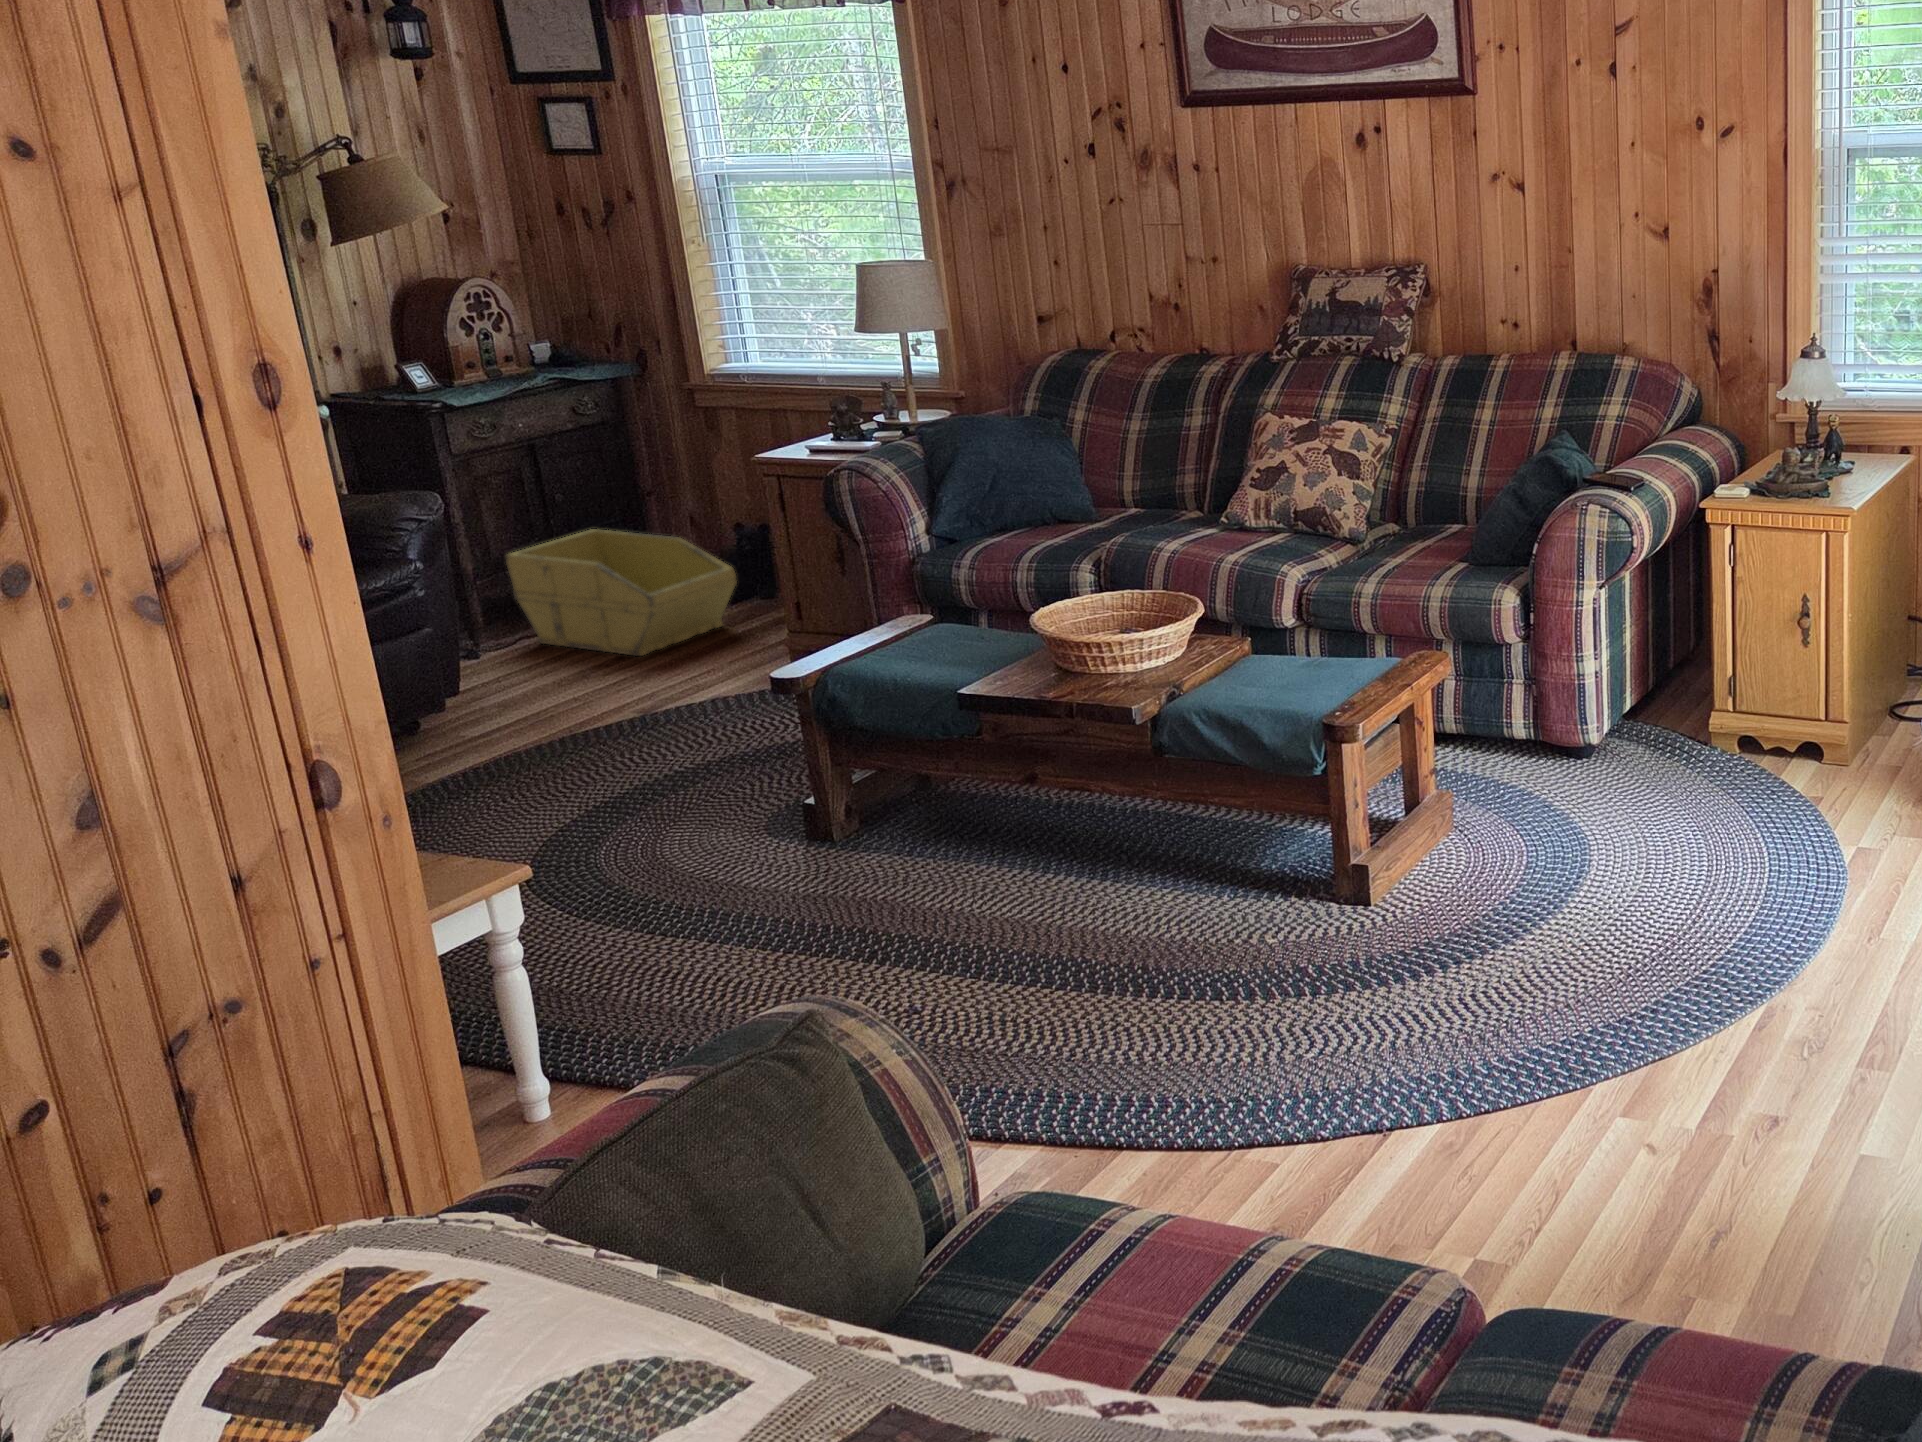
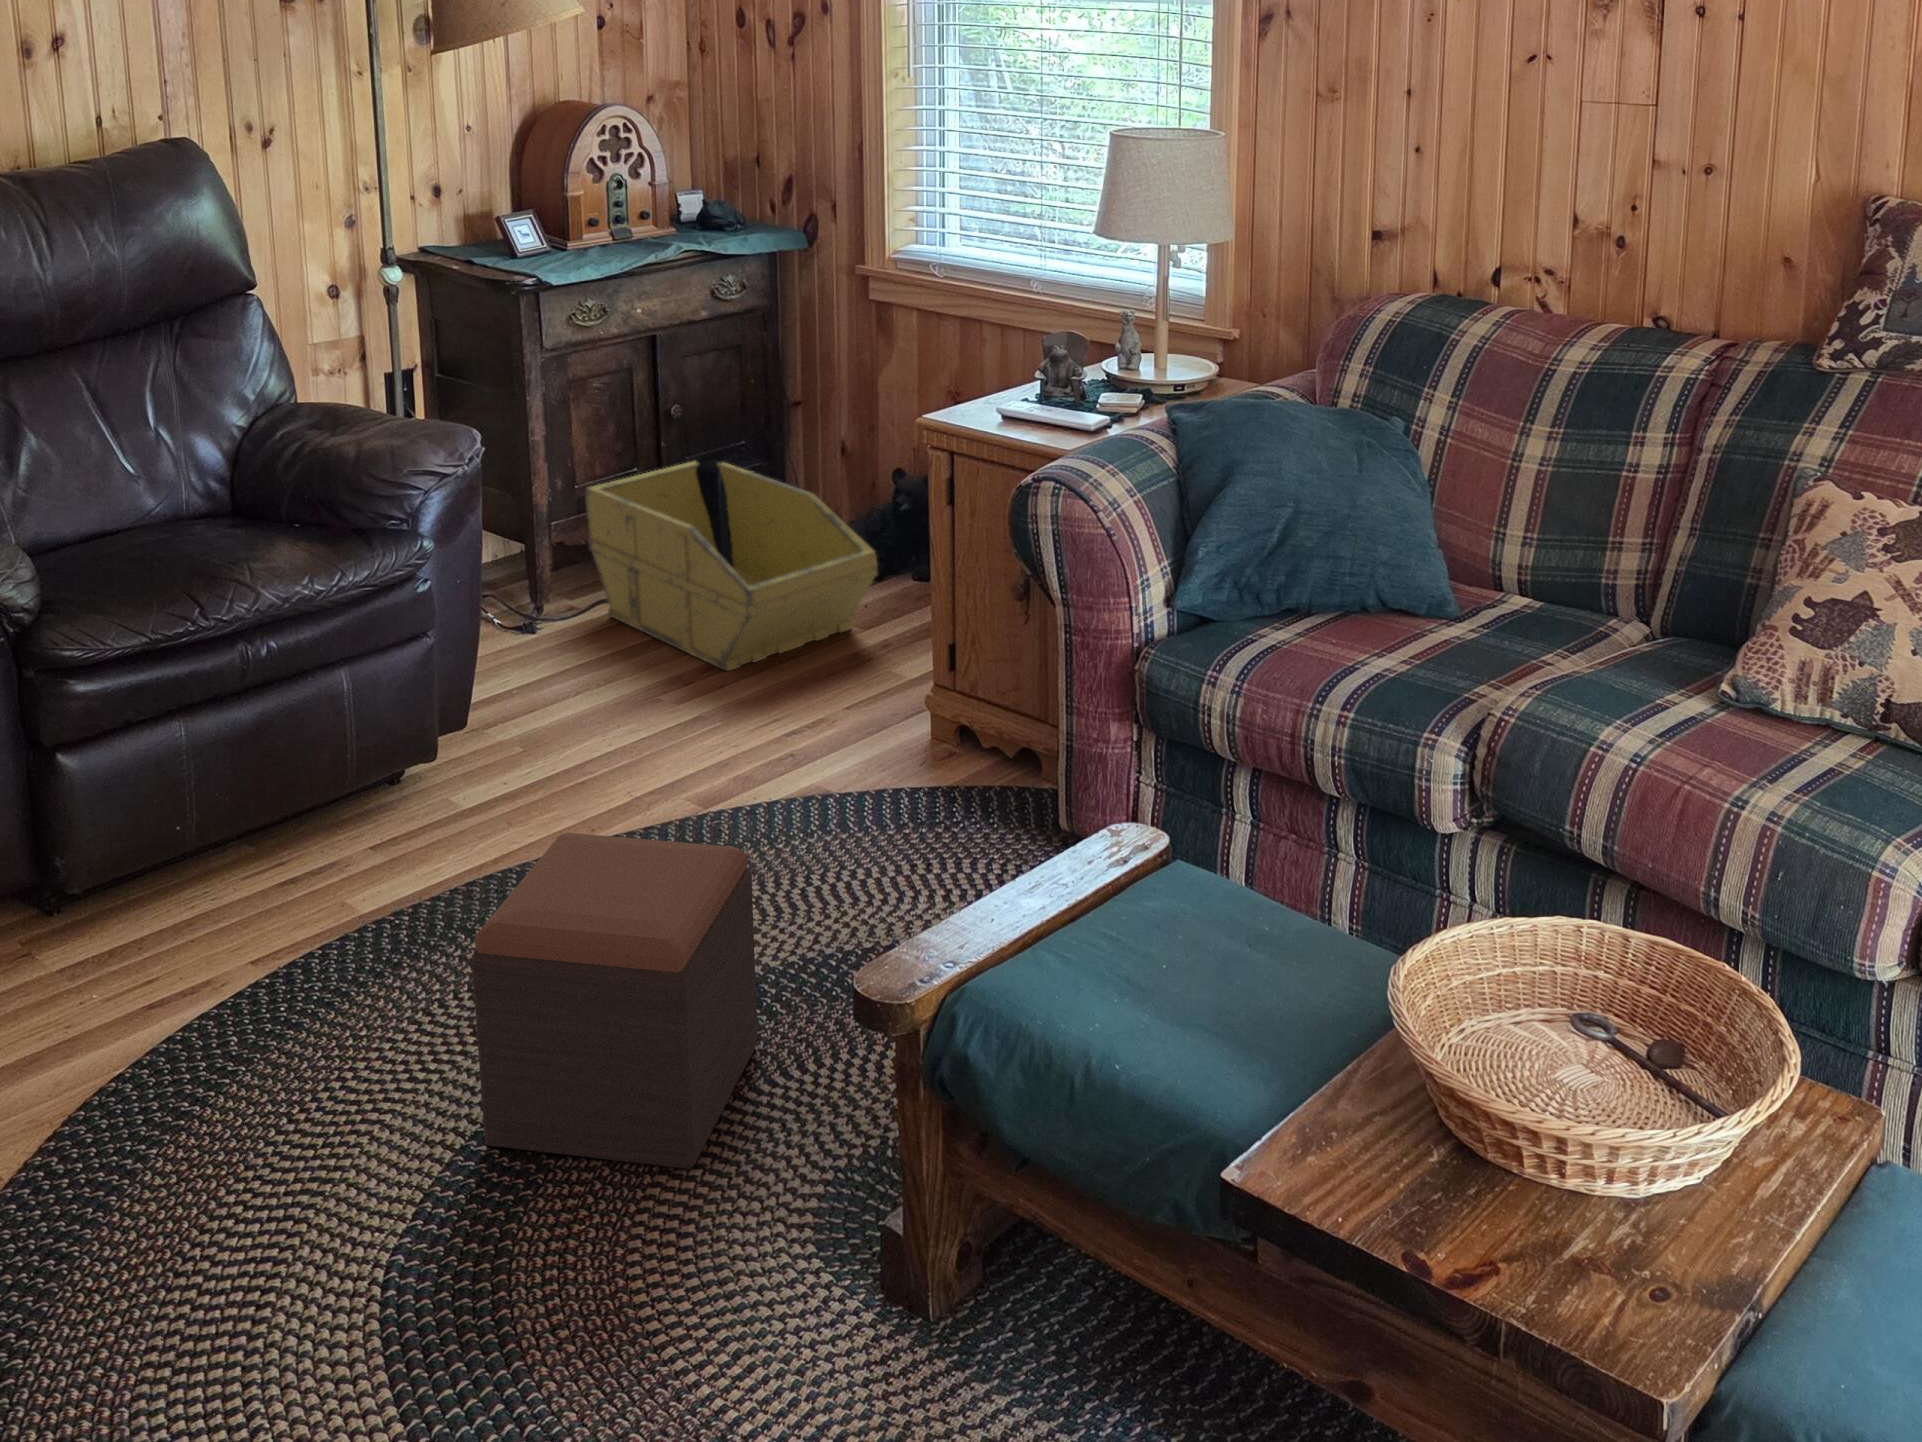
footstool: none [558,672,724,839] -> present [472,833,758,1169]

